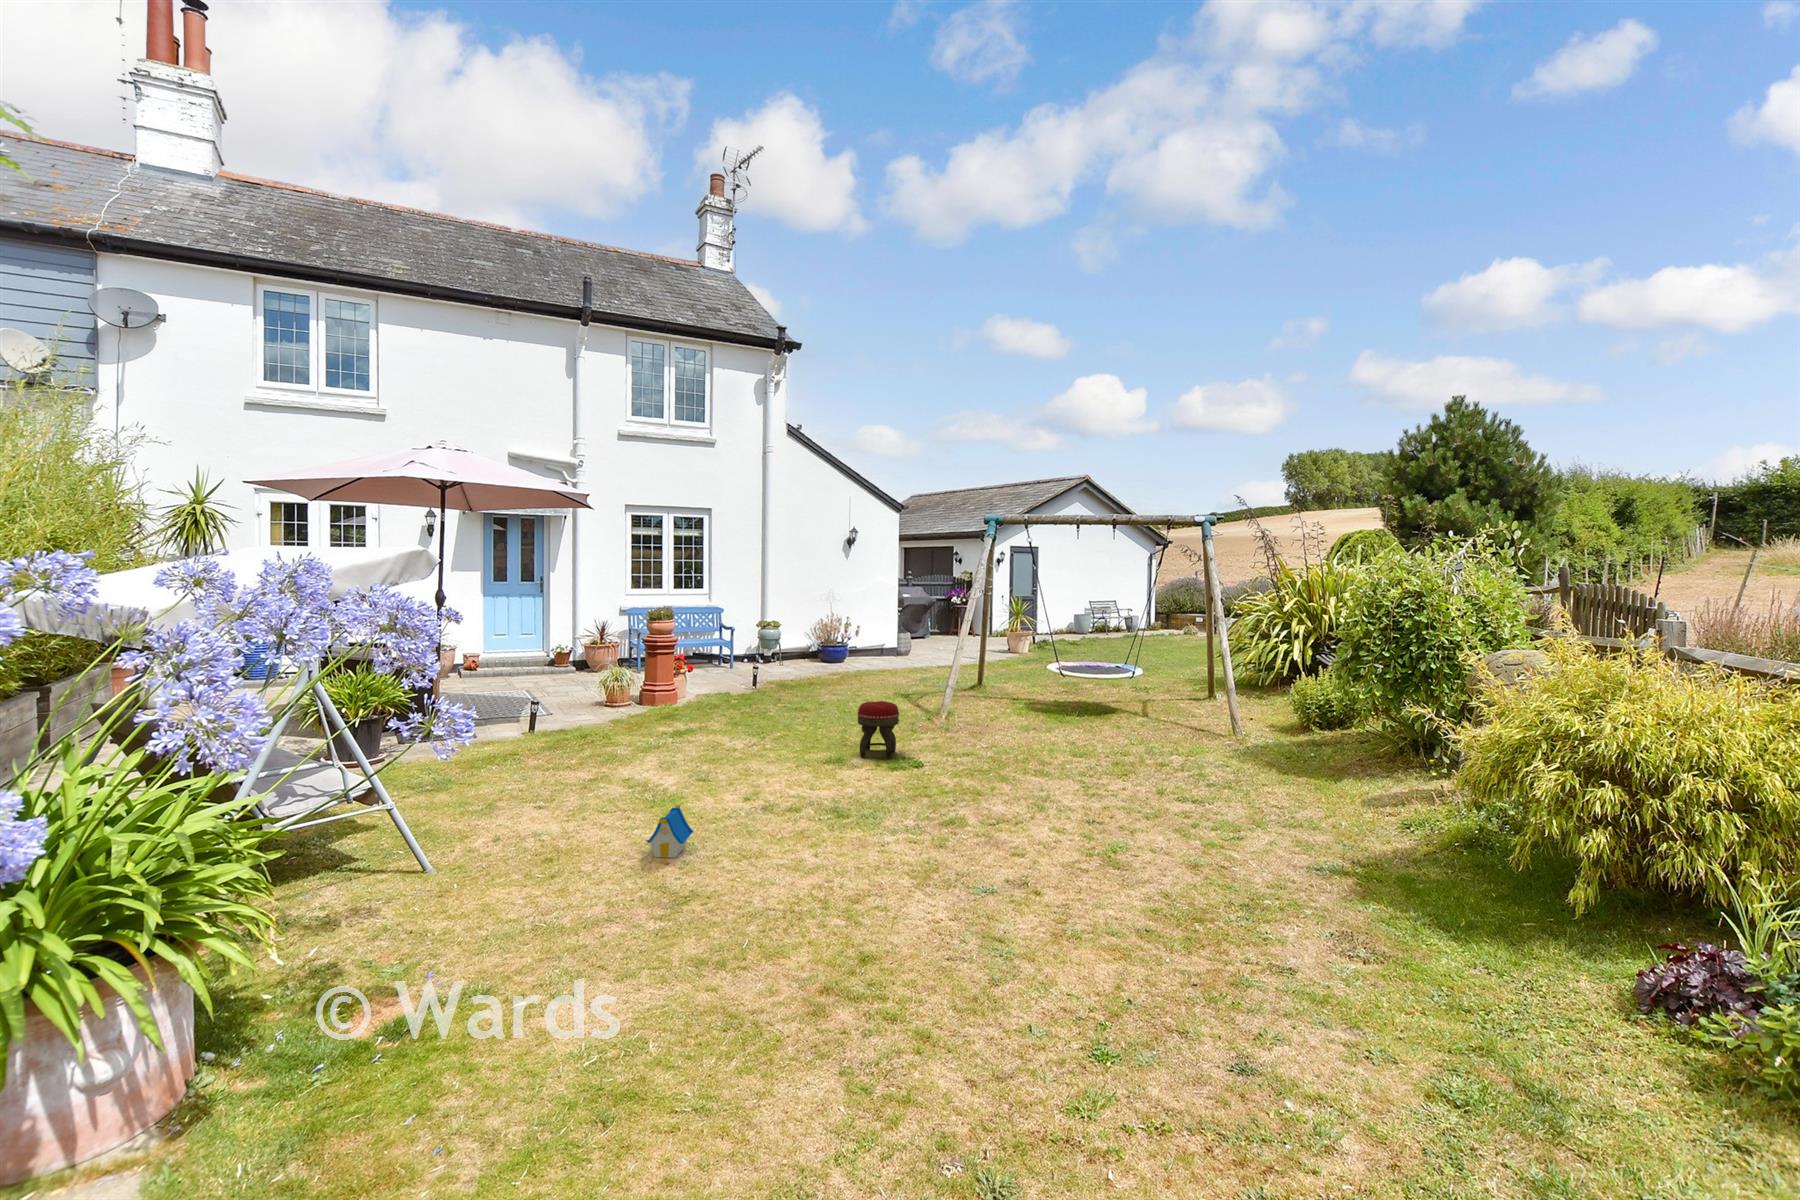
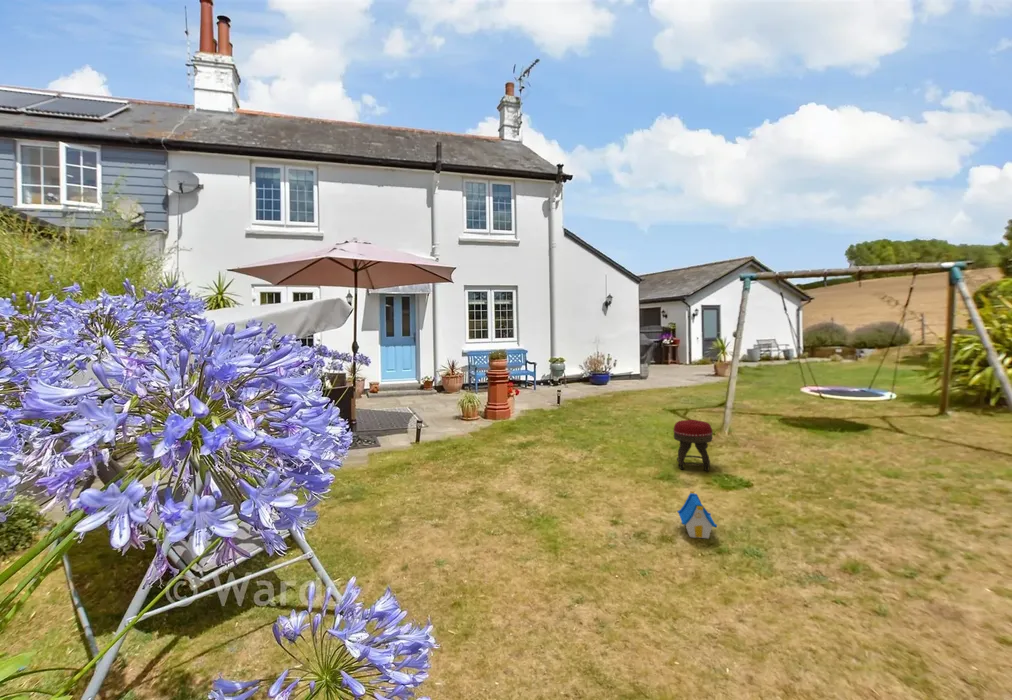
toy house: present [646,805,693,858] -> present [678,491,717,538]

